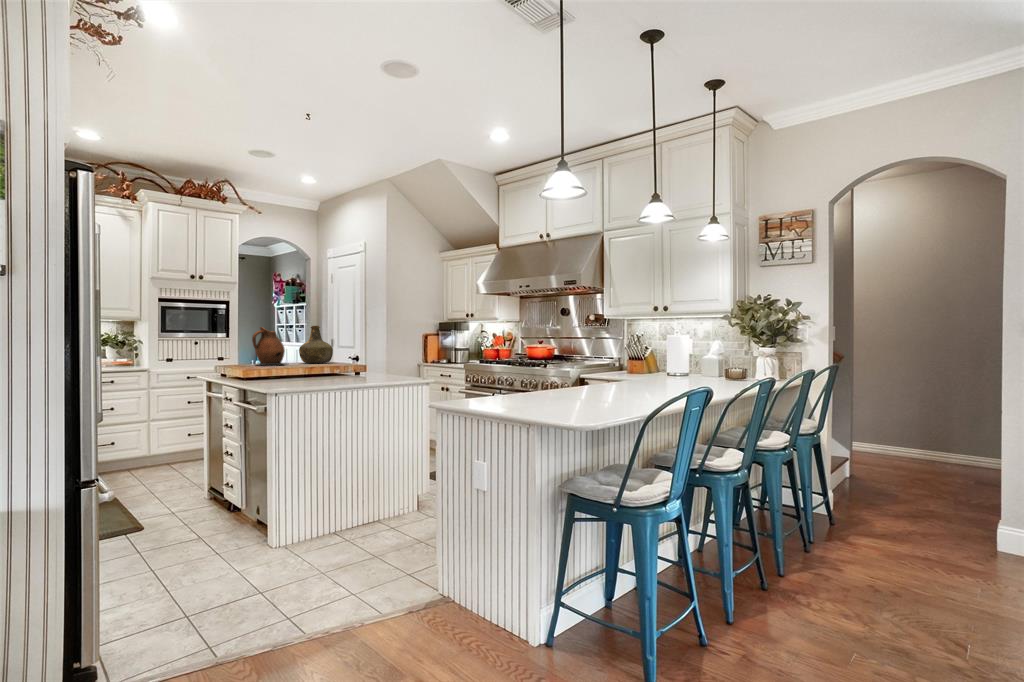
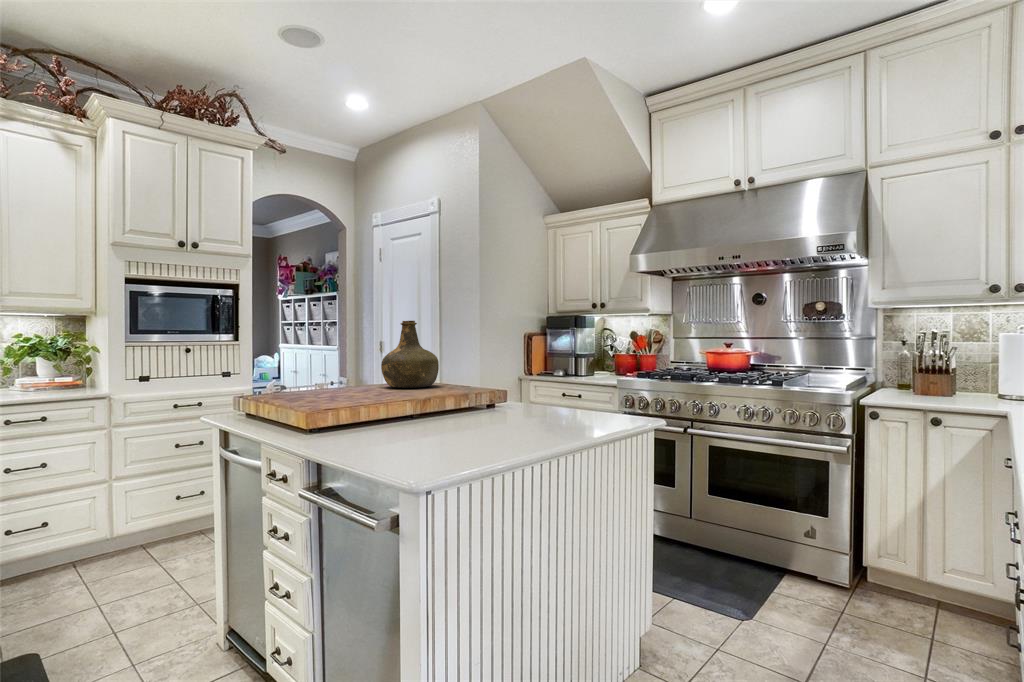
ceramic pitcher: present [252,327,286,365] -> none [309,323,371,397]

